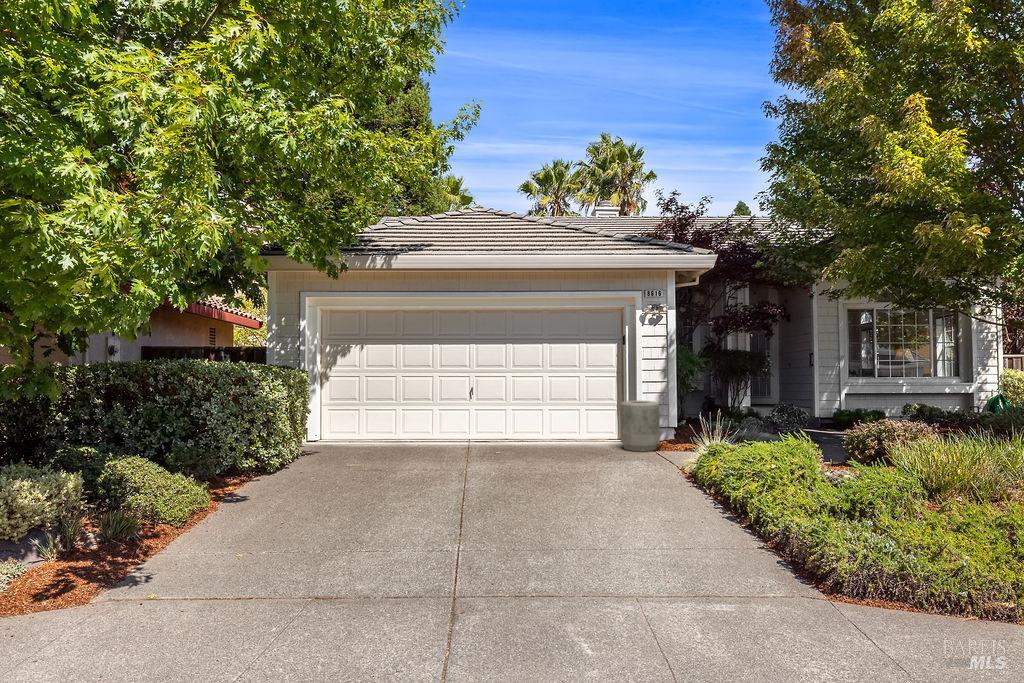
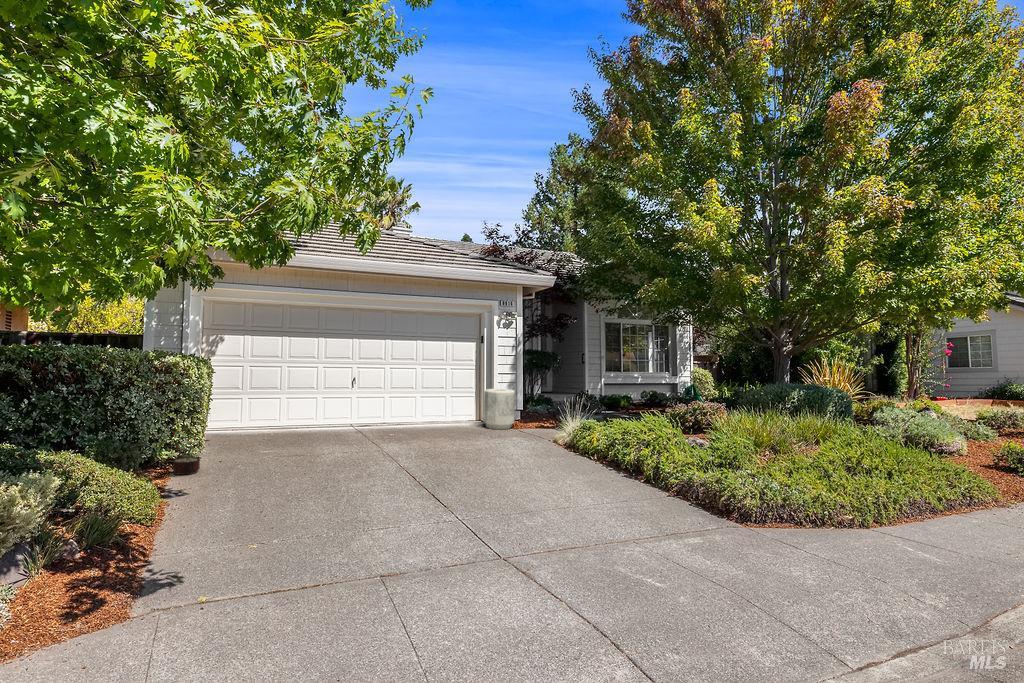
decorative plant: none [245,441,276,485] -> present [168,431,201,475]

